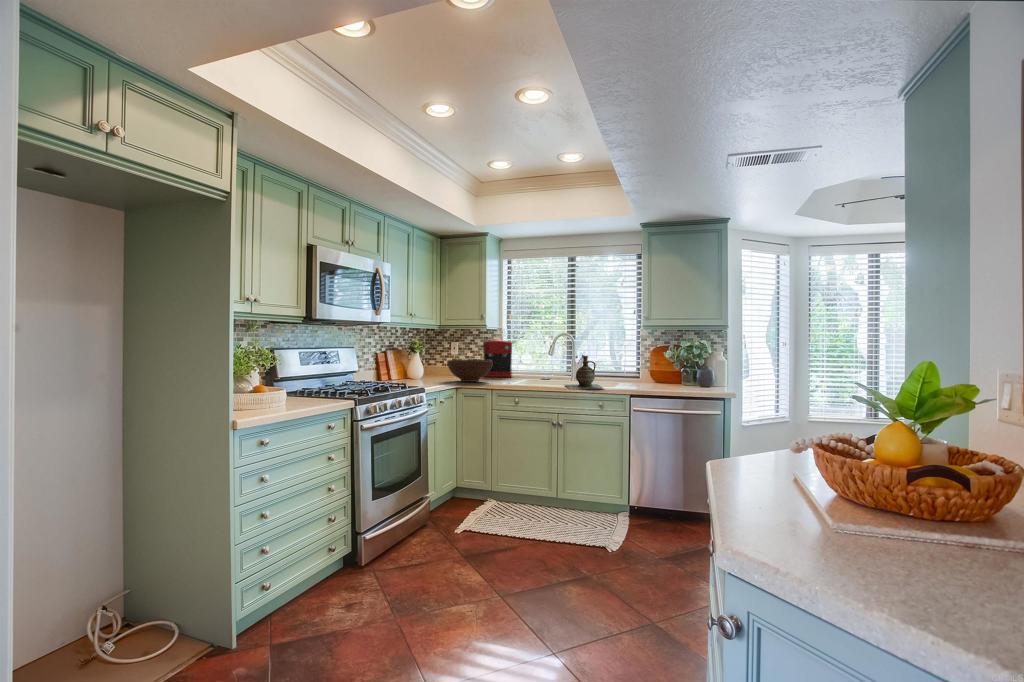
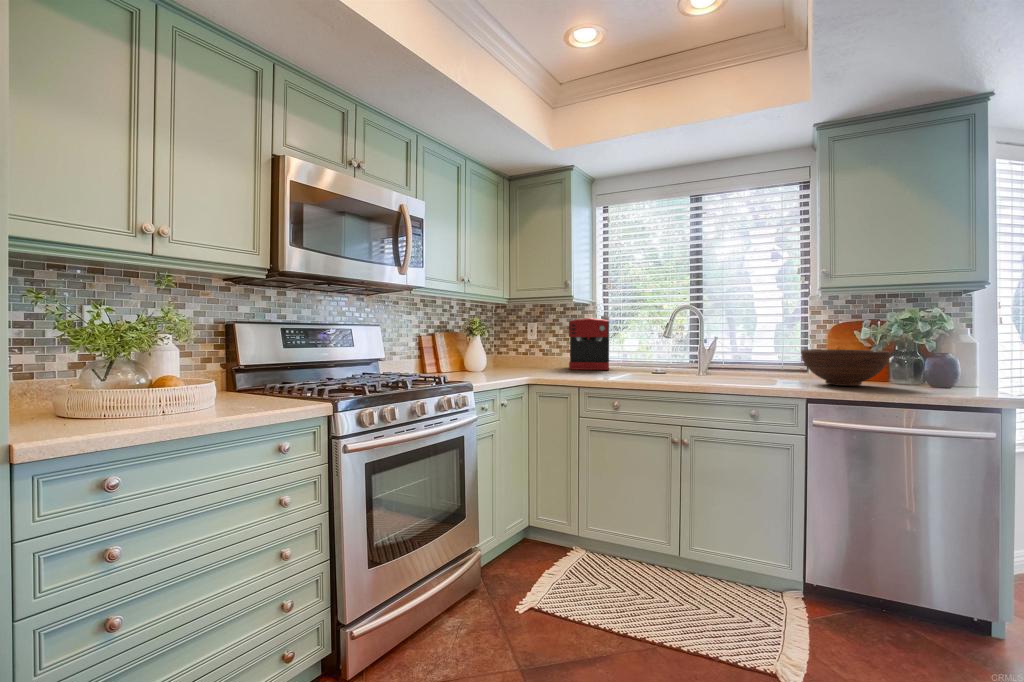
ceramic jug: present [565,356,603,389] -> none [689,335,761,388]
fruit bowl: present [447,359,492,382] -> present [801,349,890,386]

